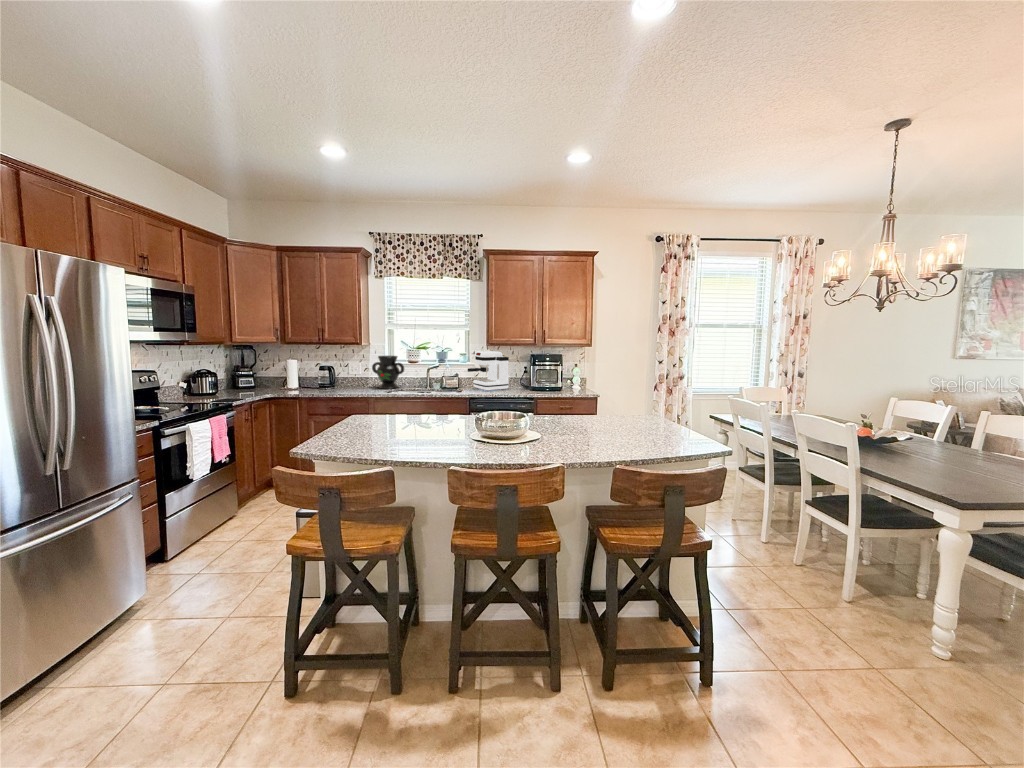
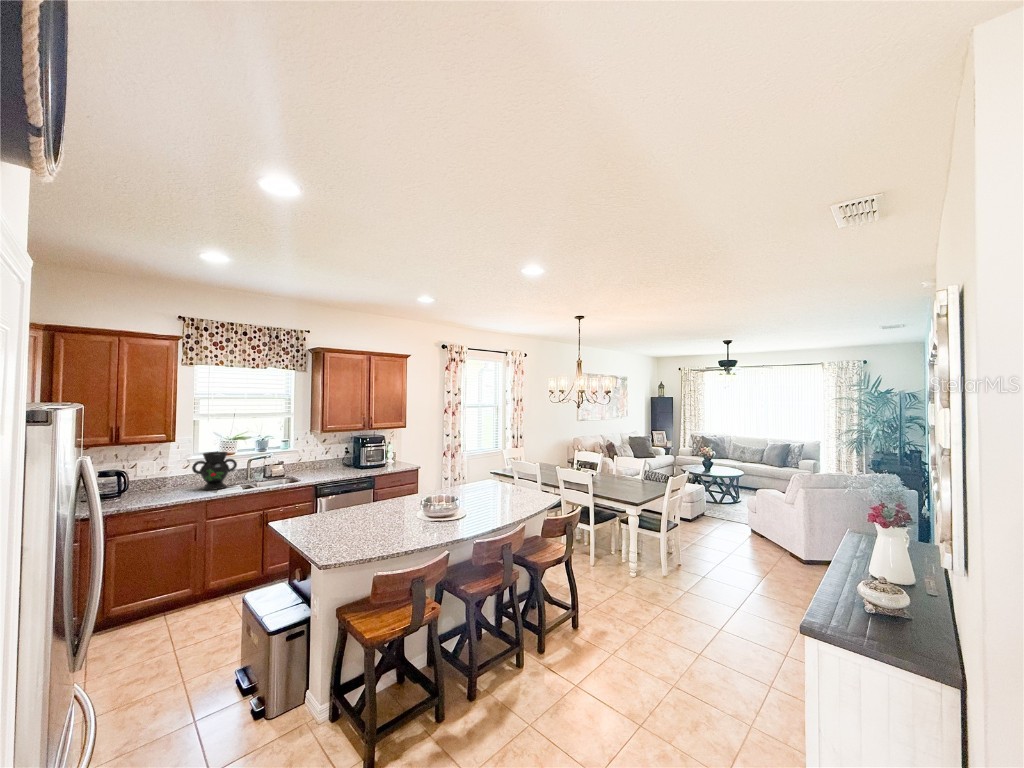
coffee maker: present [468,351,509,391] -> none [311,438,348,475]

